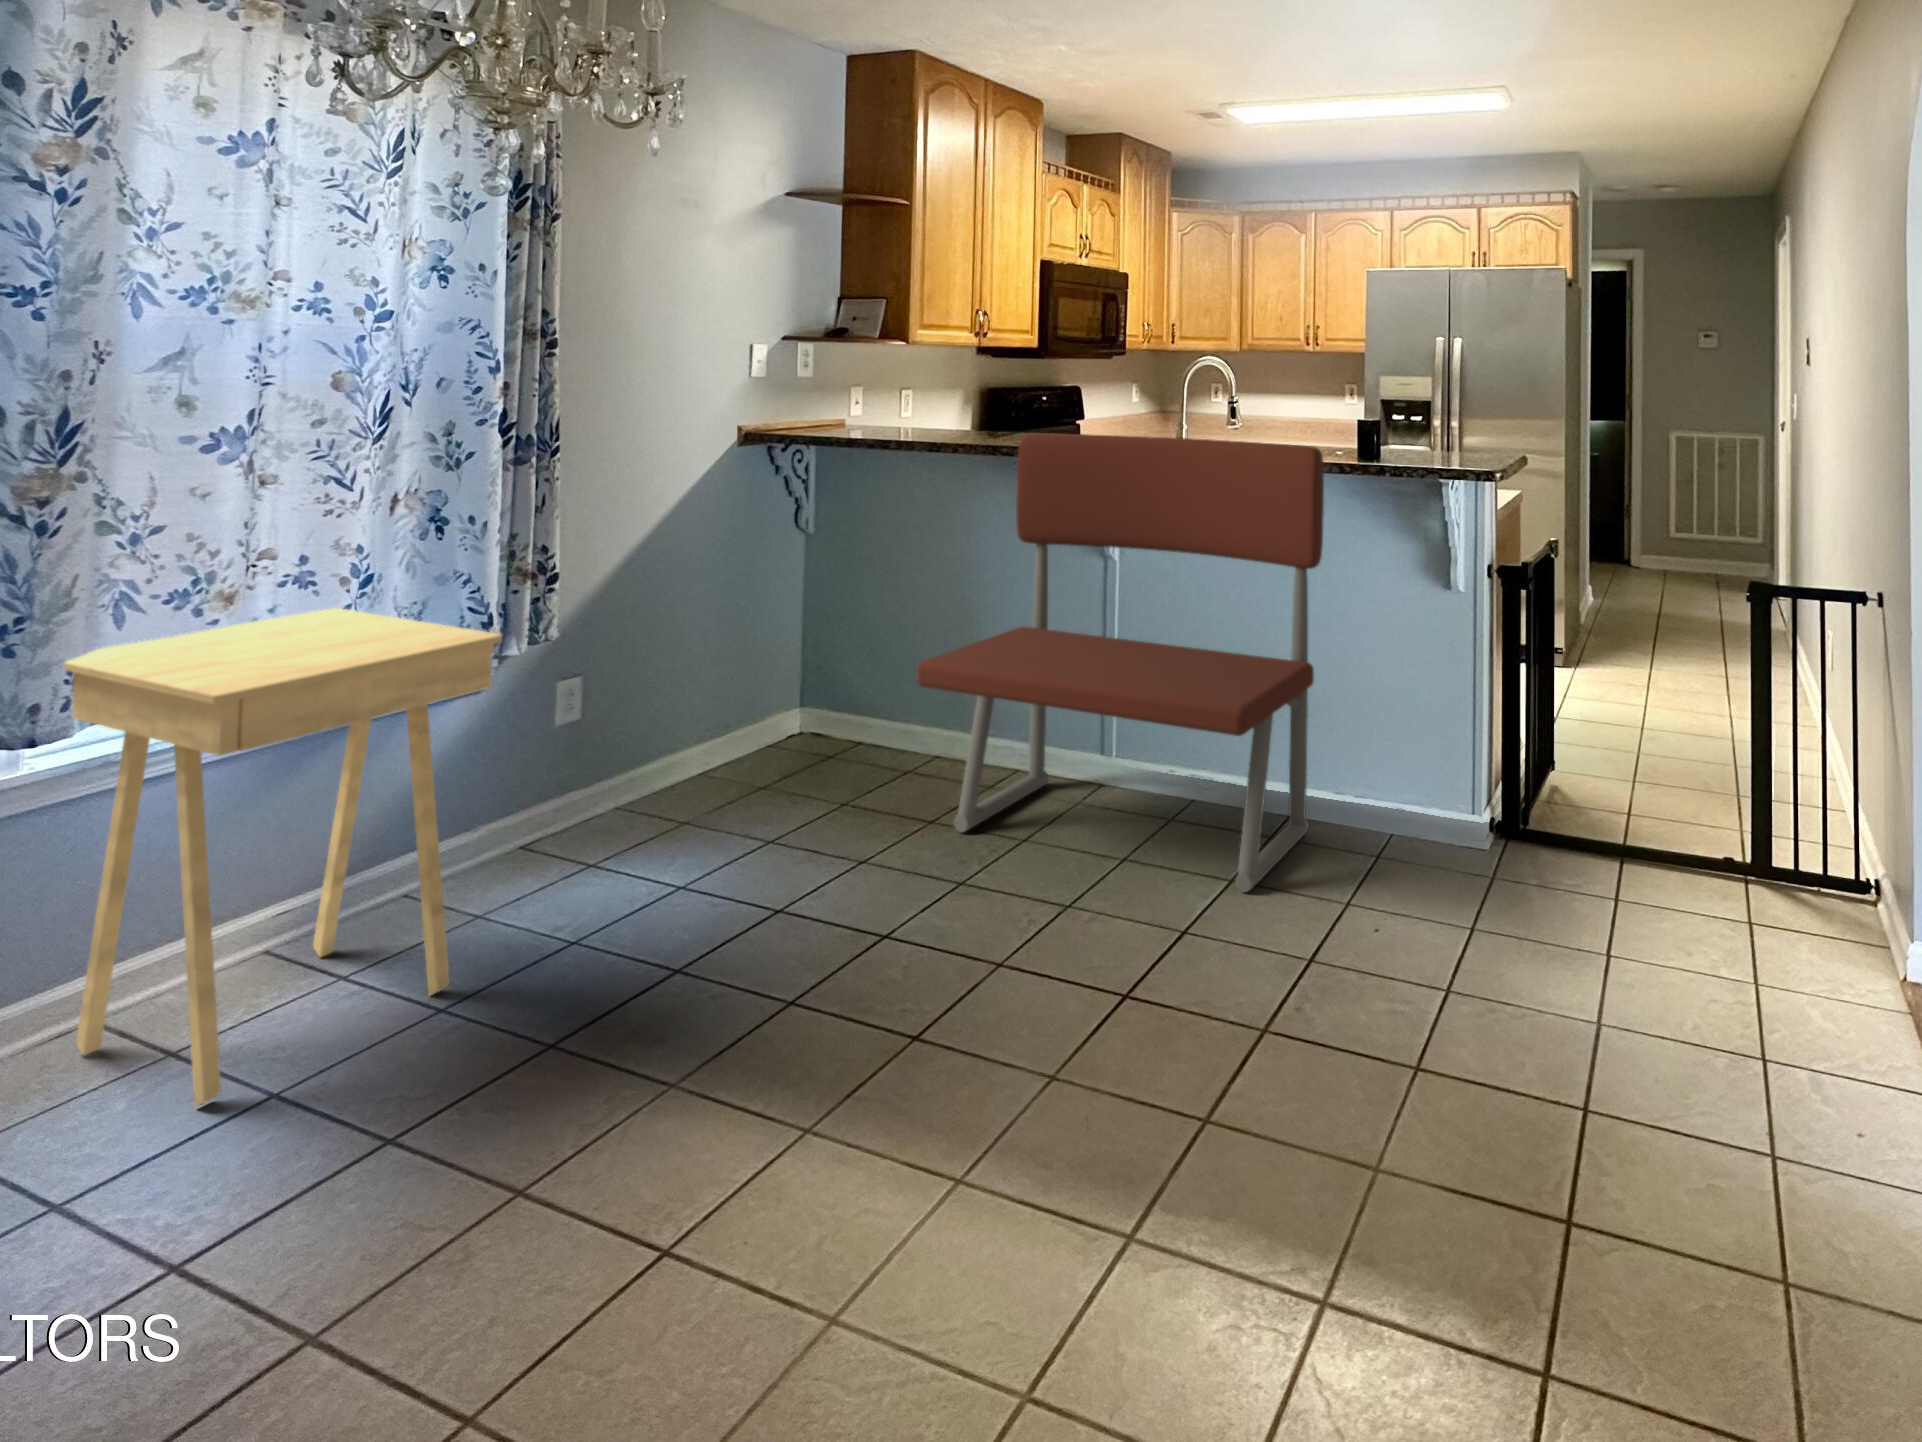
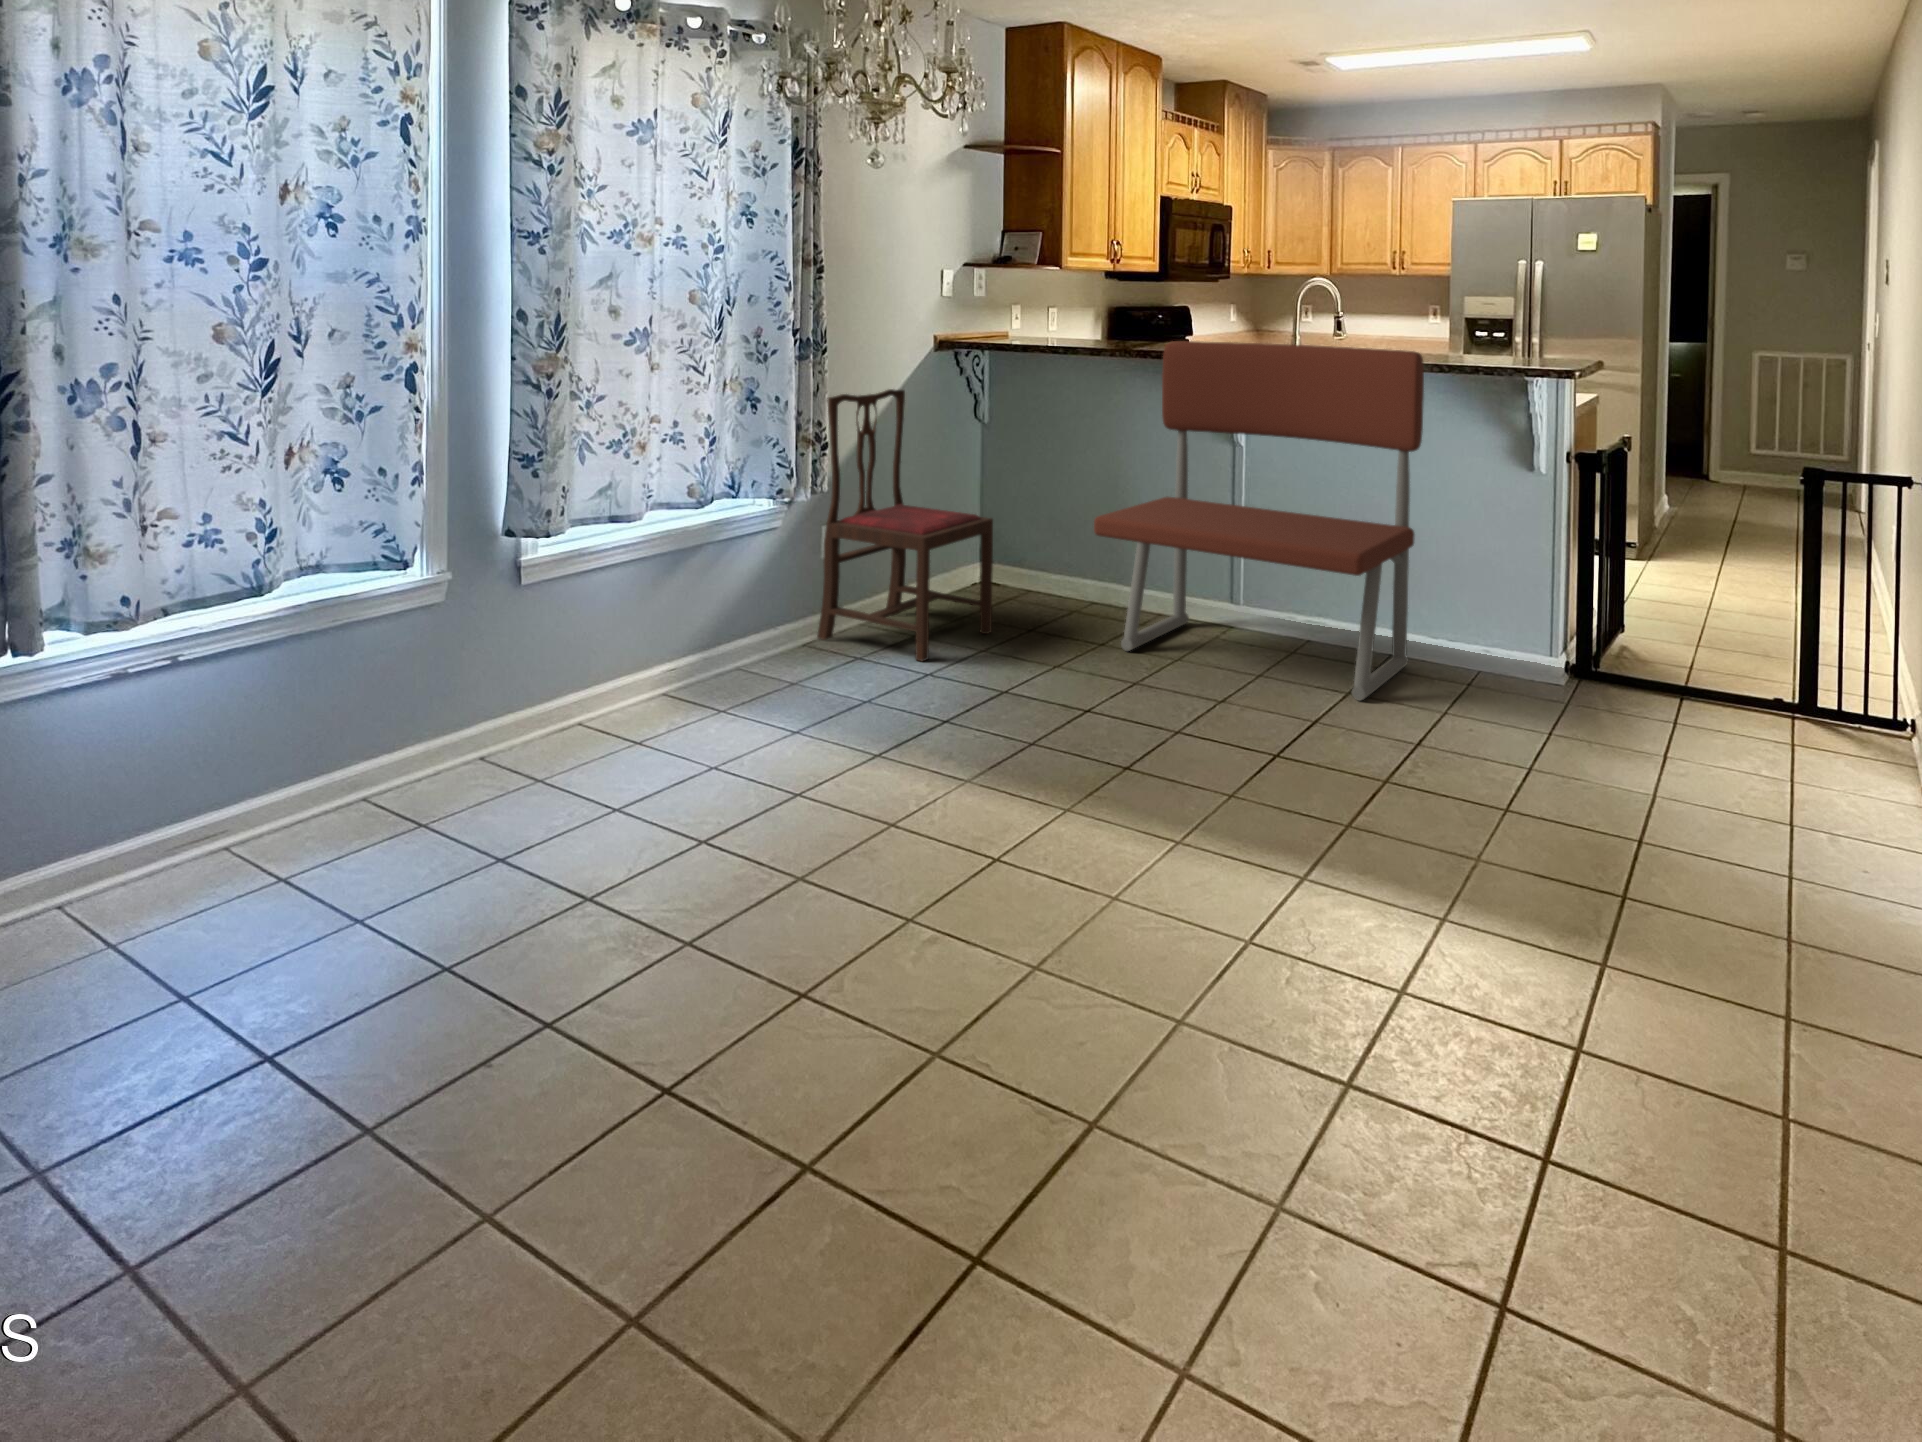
dining chair: none [541,497,794,868] -> present [817,389,993,661]
side table: present [64,608,502,1107] -> none [547,458,822,771]

